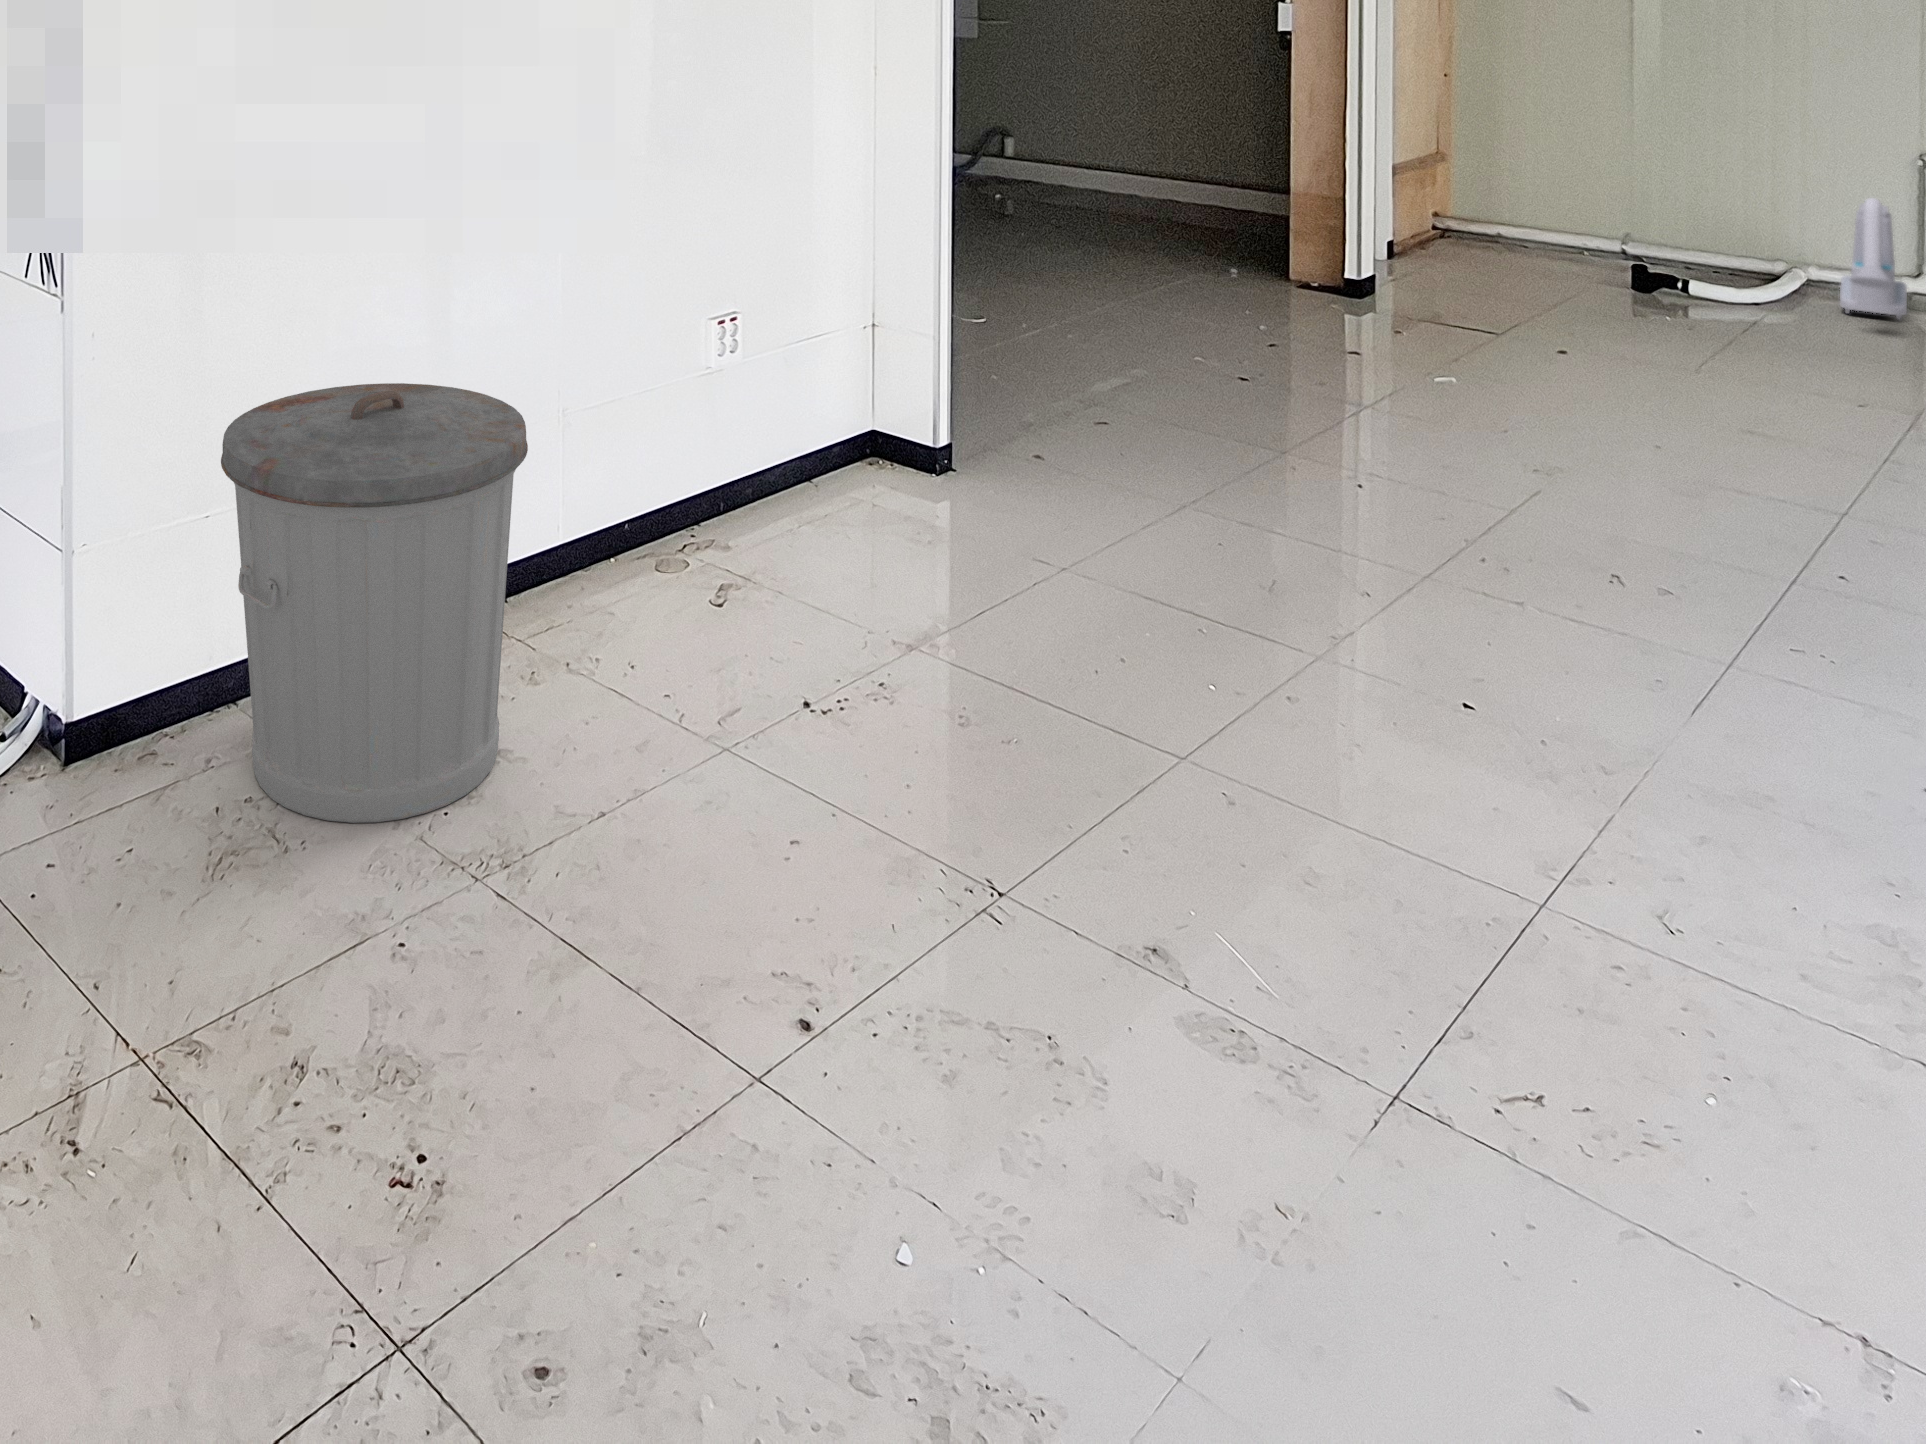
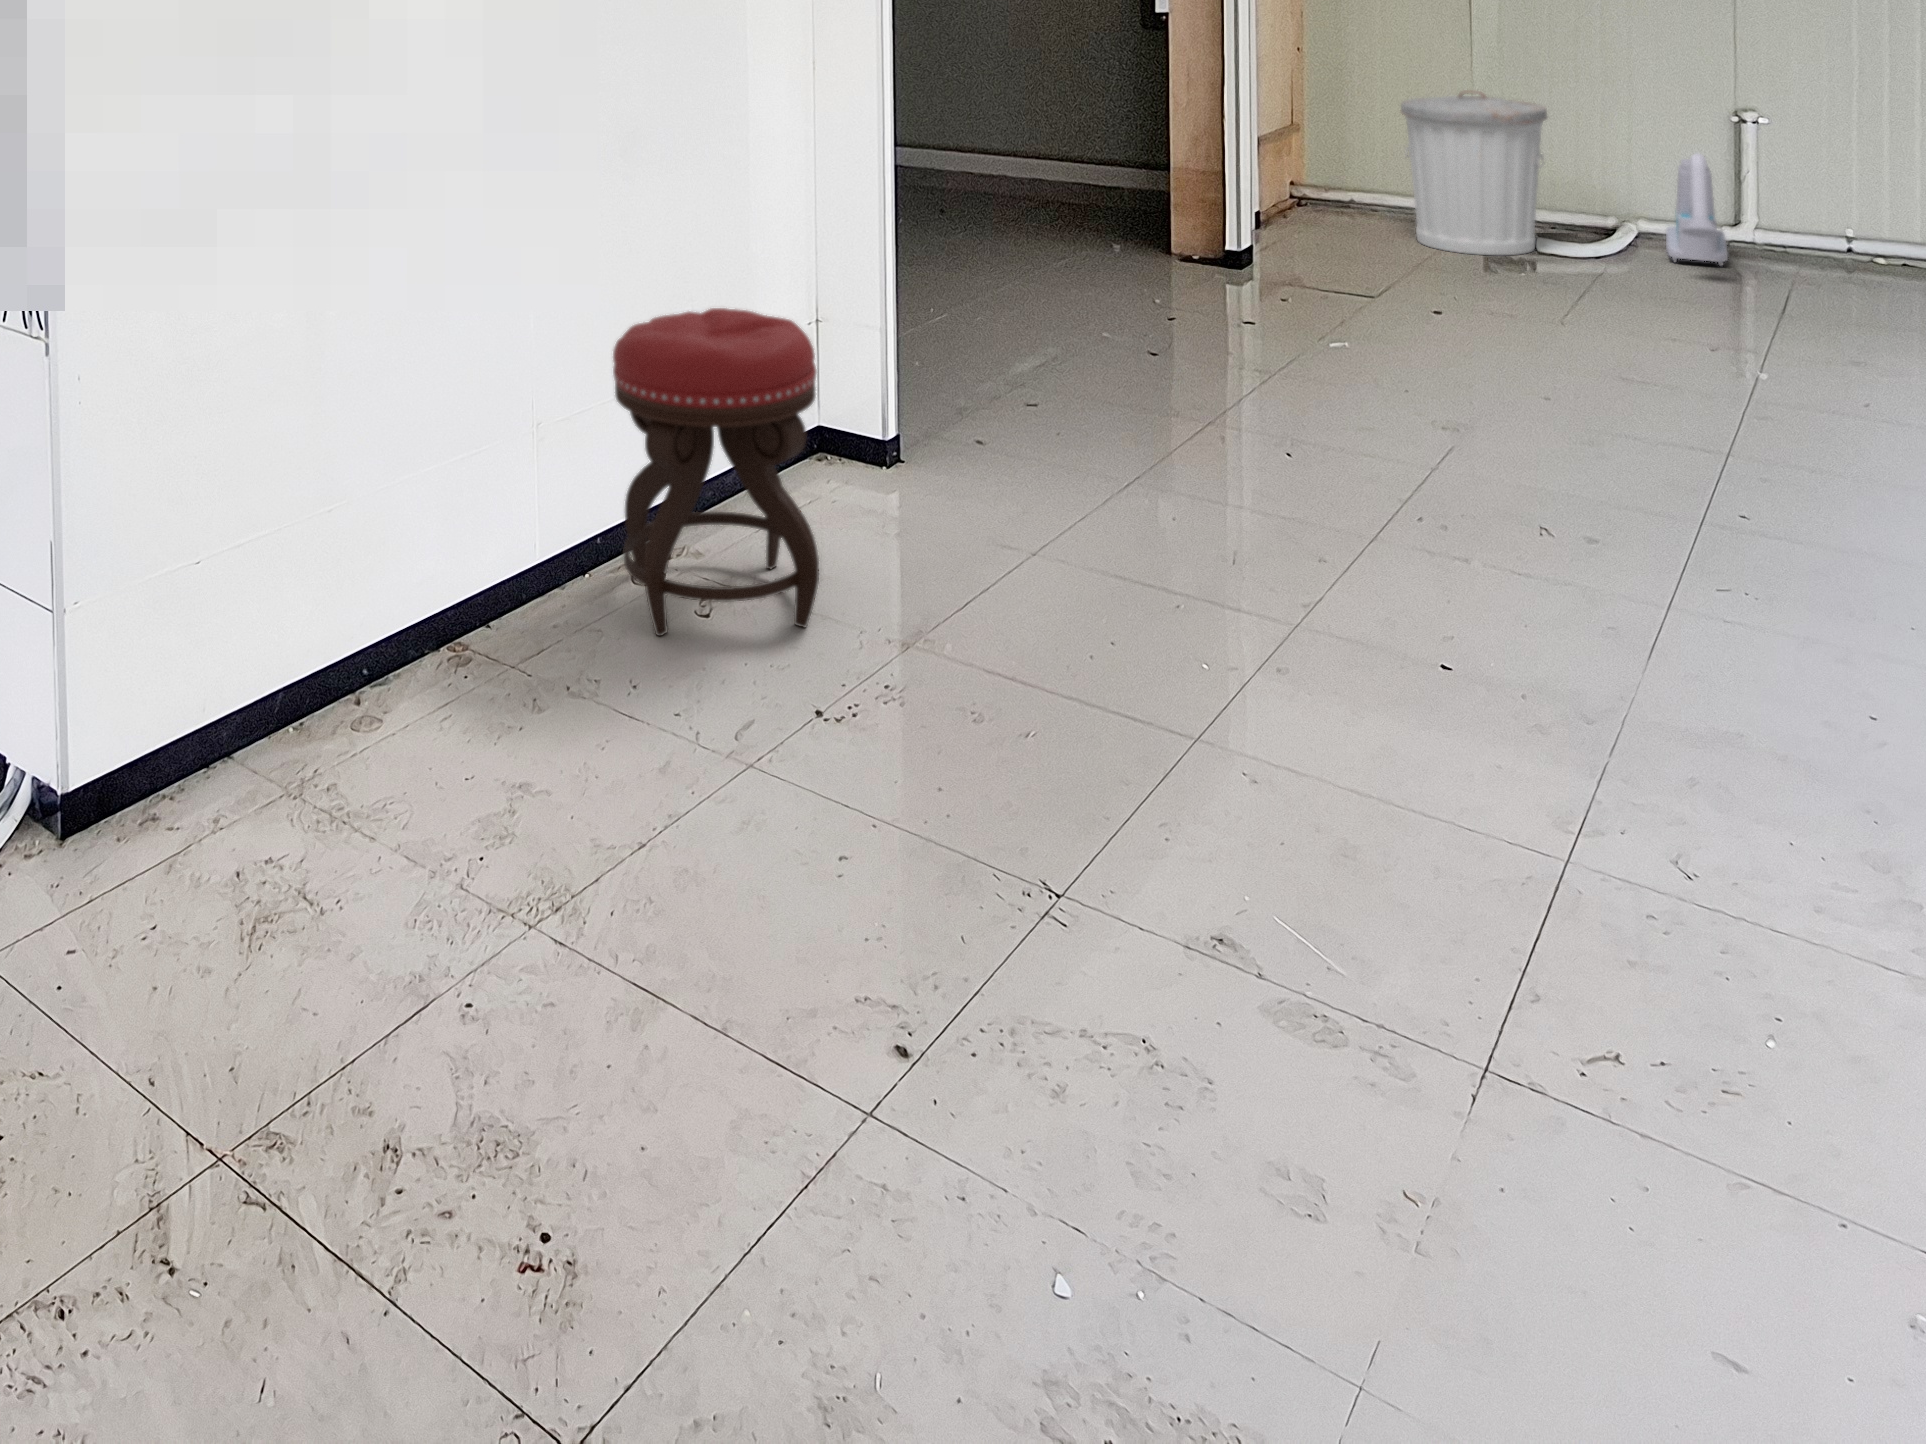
stool: none [636,305,837,624] -> present [613,308,819,636]
trash can: present [221,383,528,823] -> present [1401,90,1547,255]

